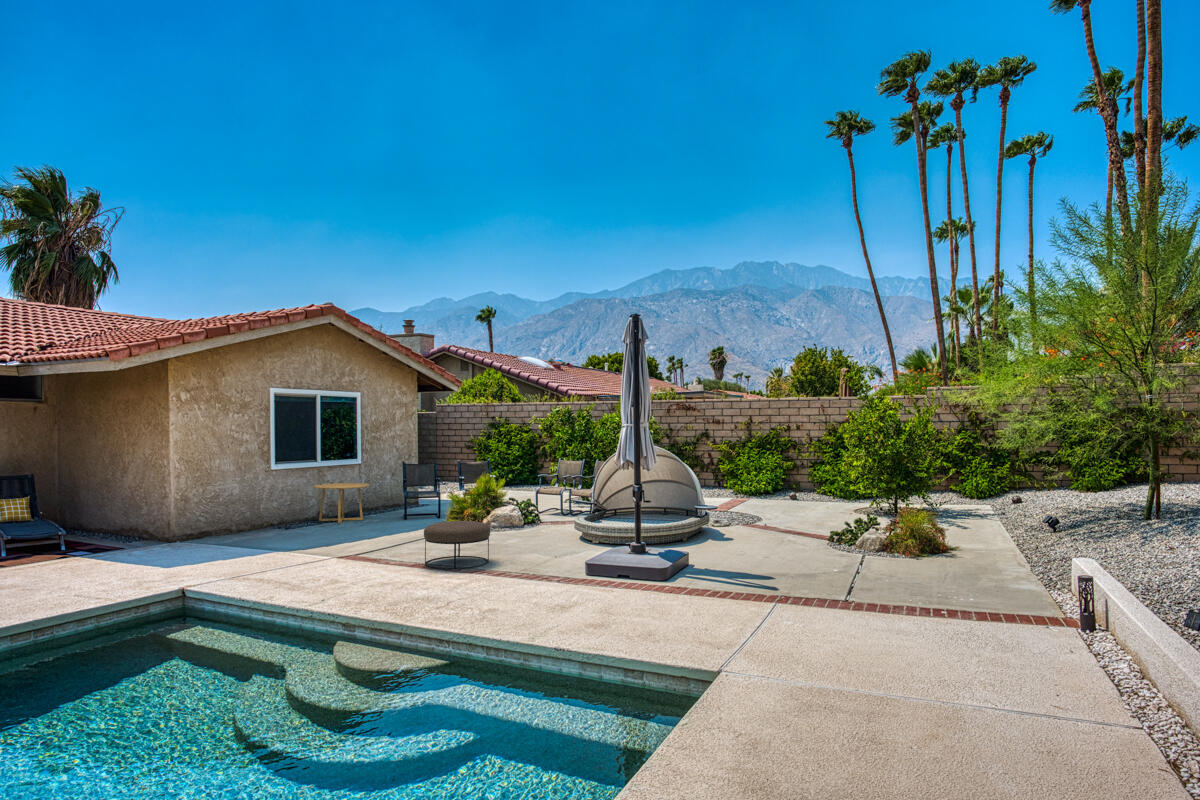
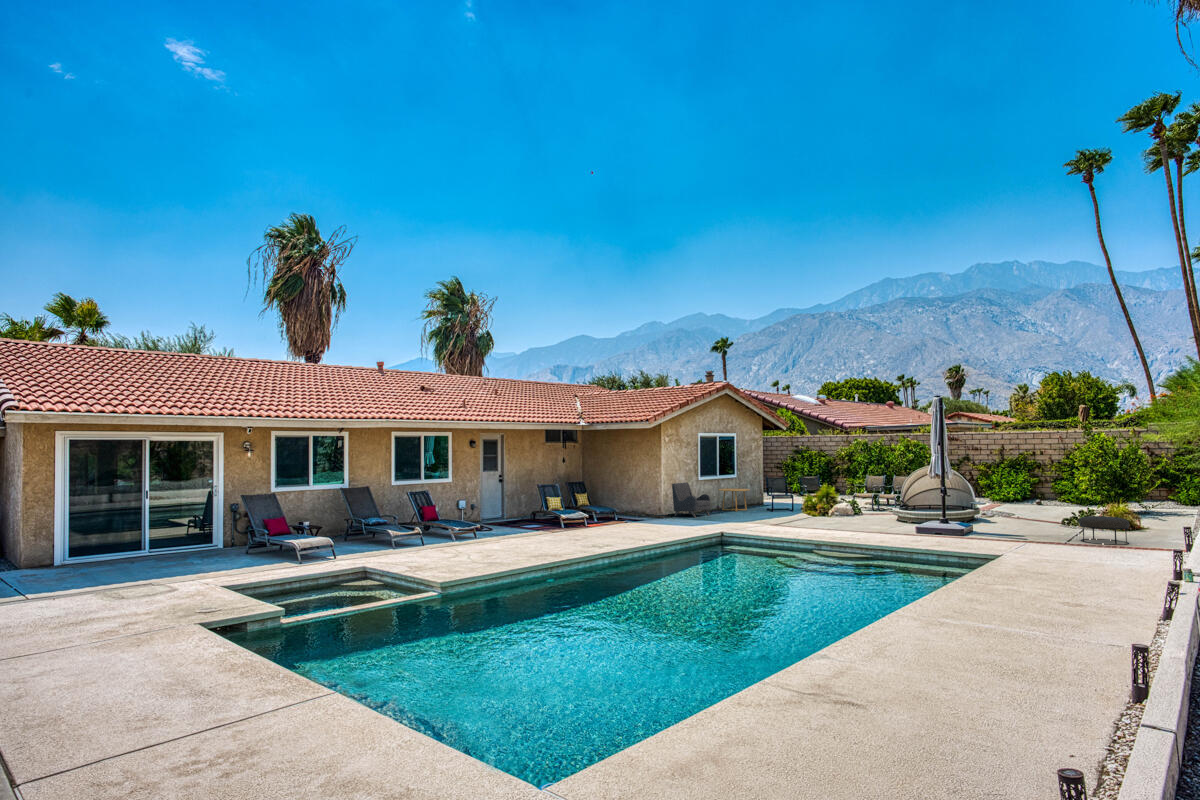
armchair: none [192,476,269,543] -> present [672,483,710,518]
ottoman: present [424,521,490,569] -> present [1079,516,1129,545]

